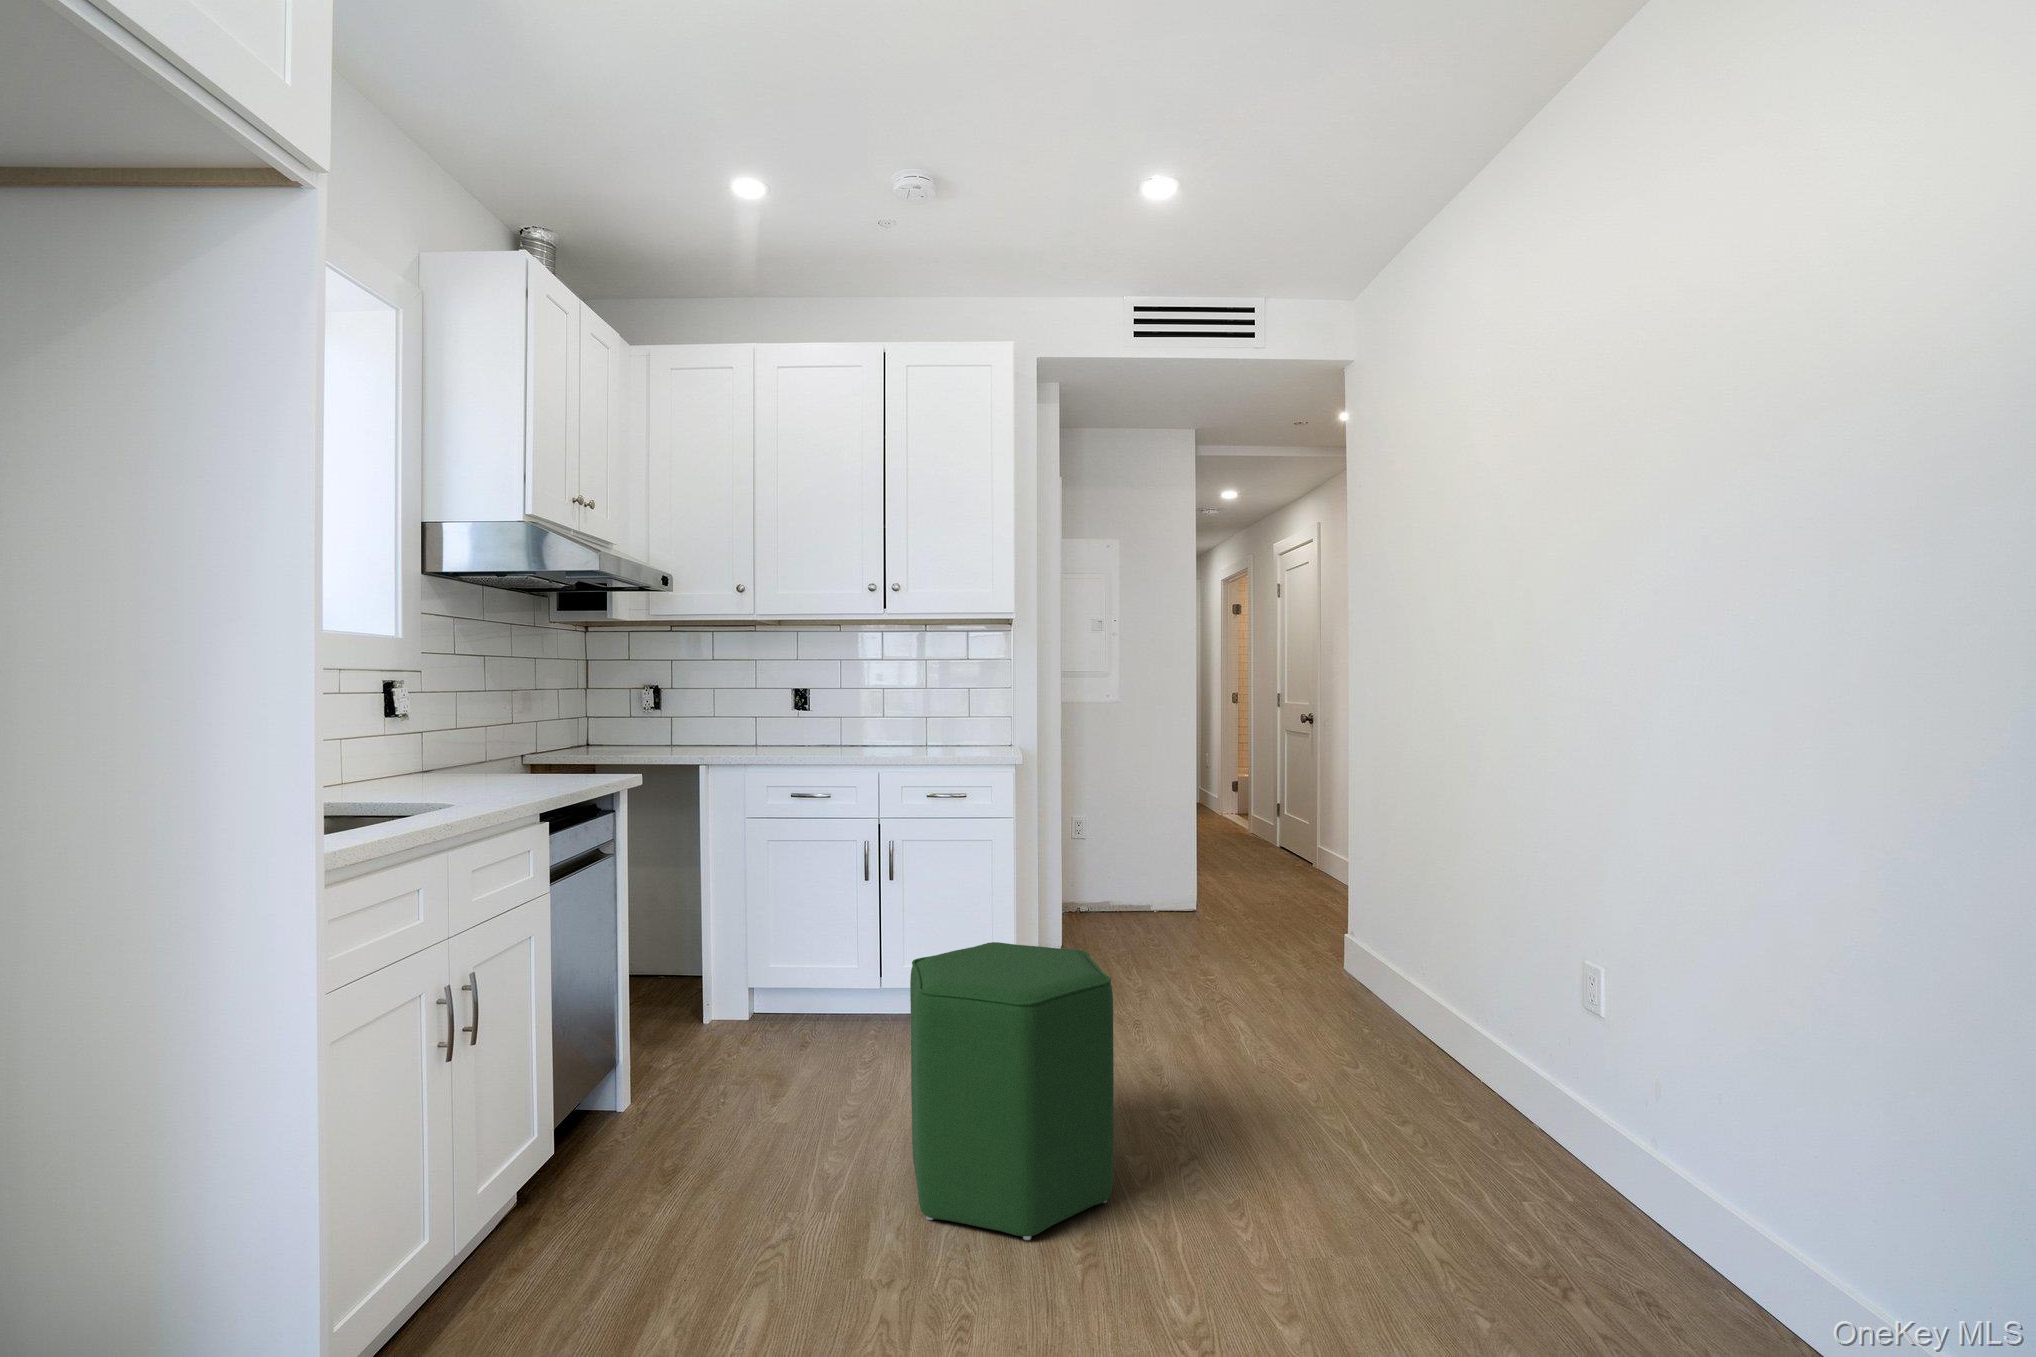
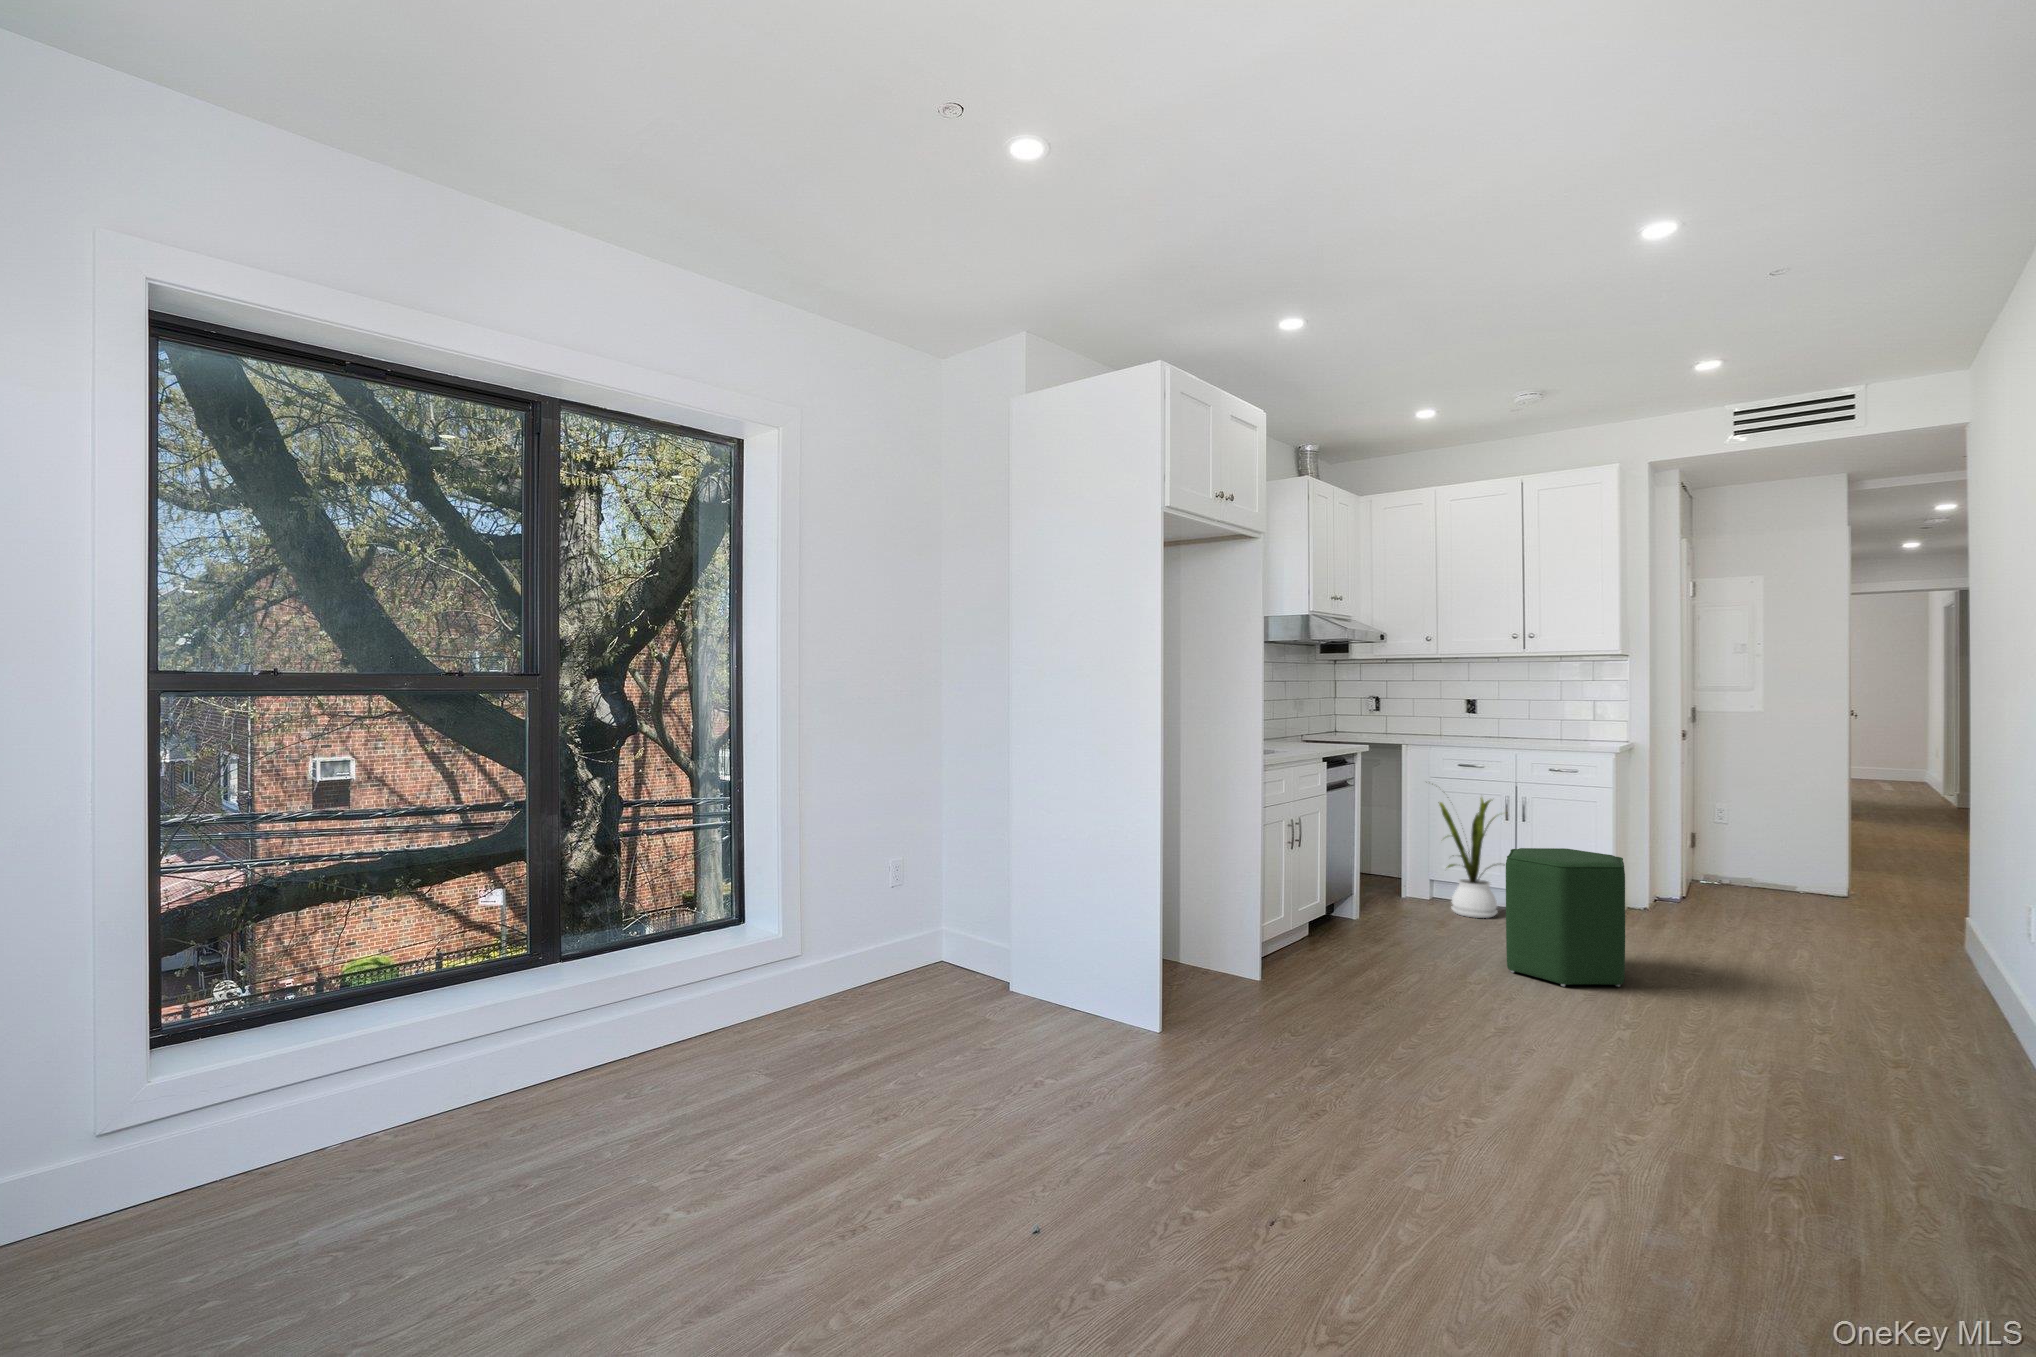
house plant: none [738,828,886,1054] -> present [1439,798,1497,918]

